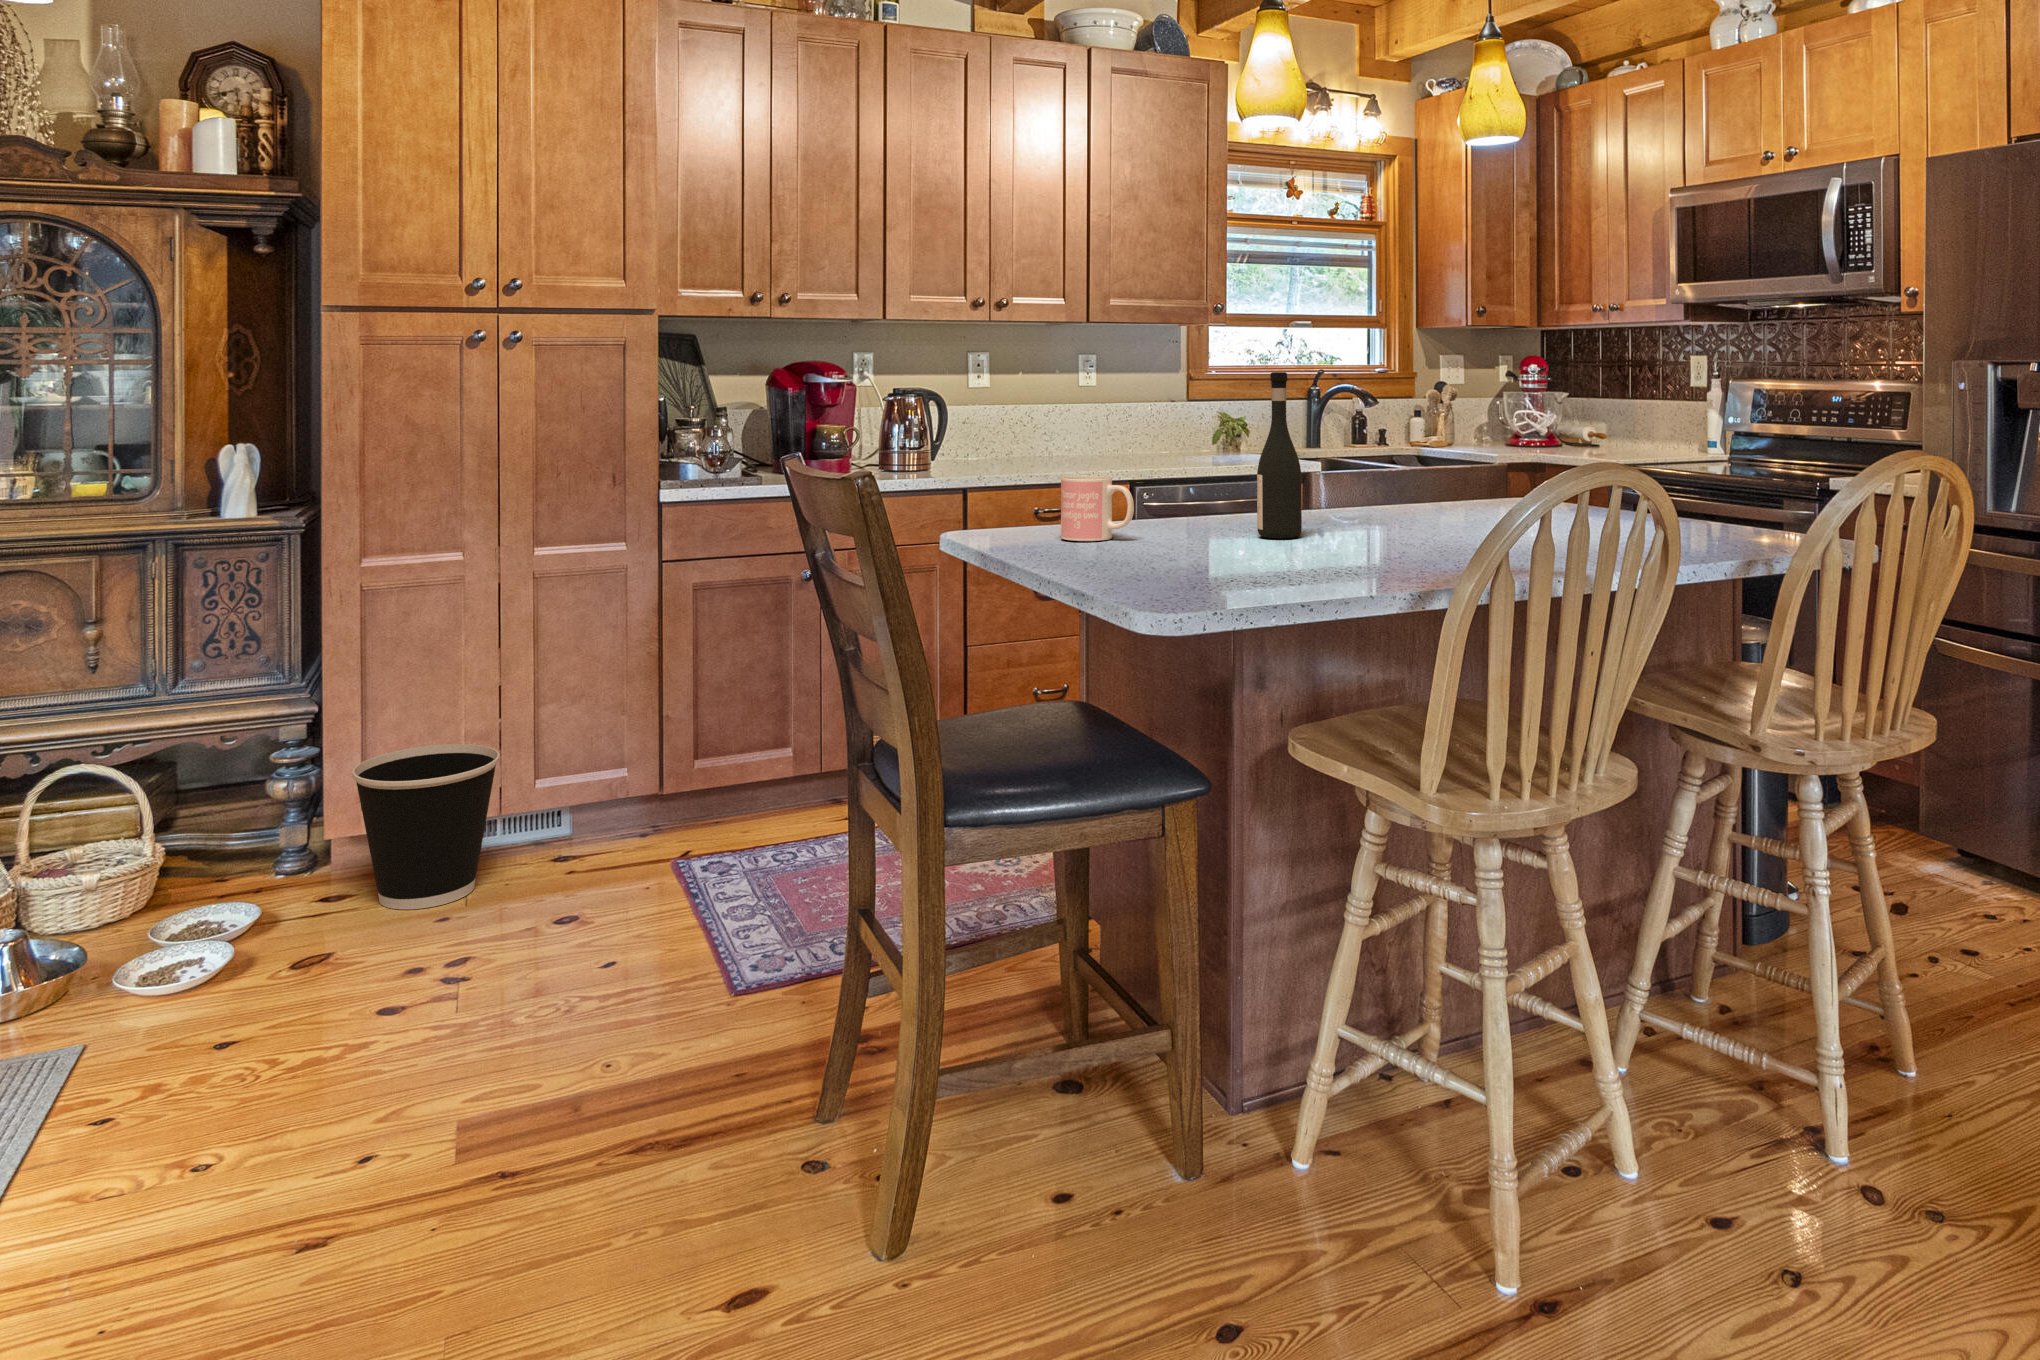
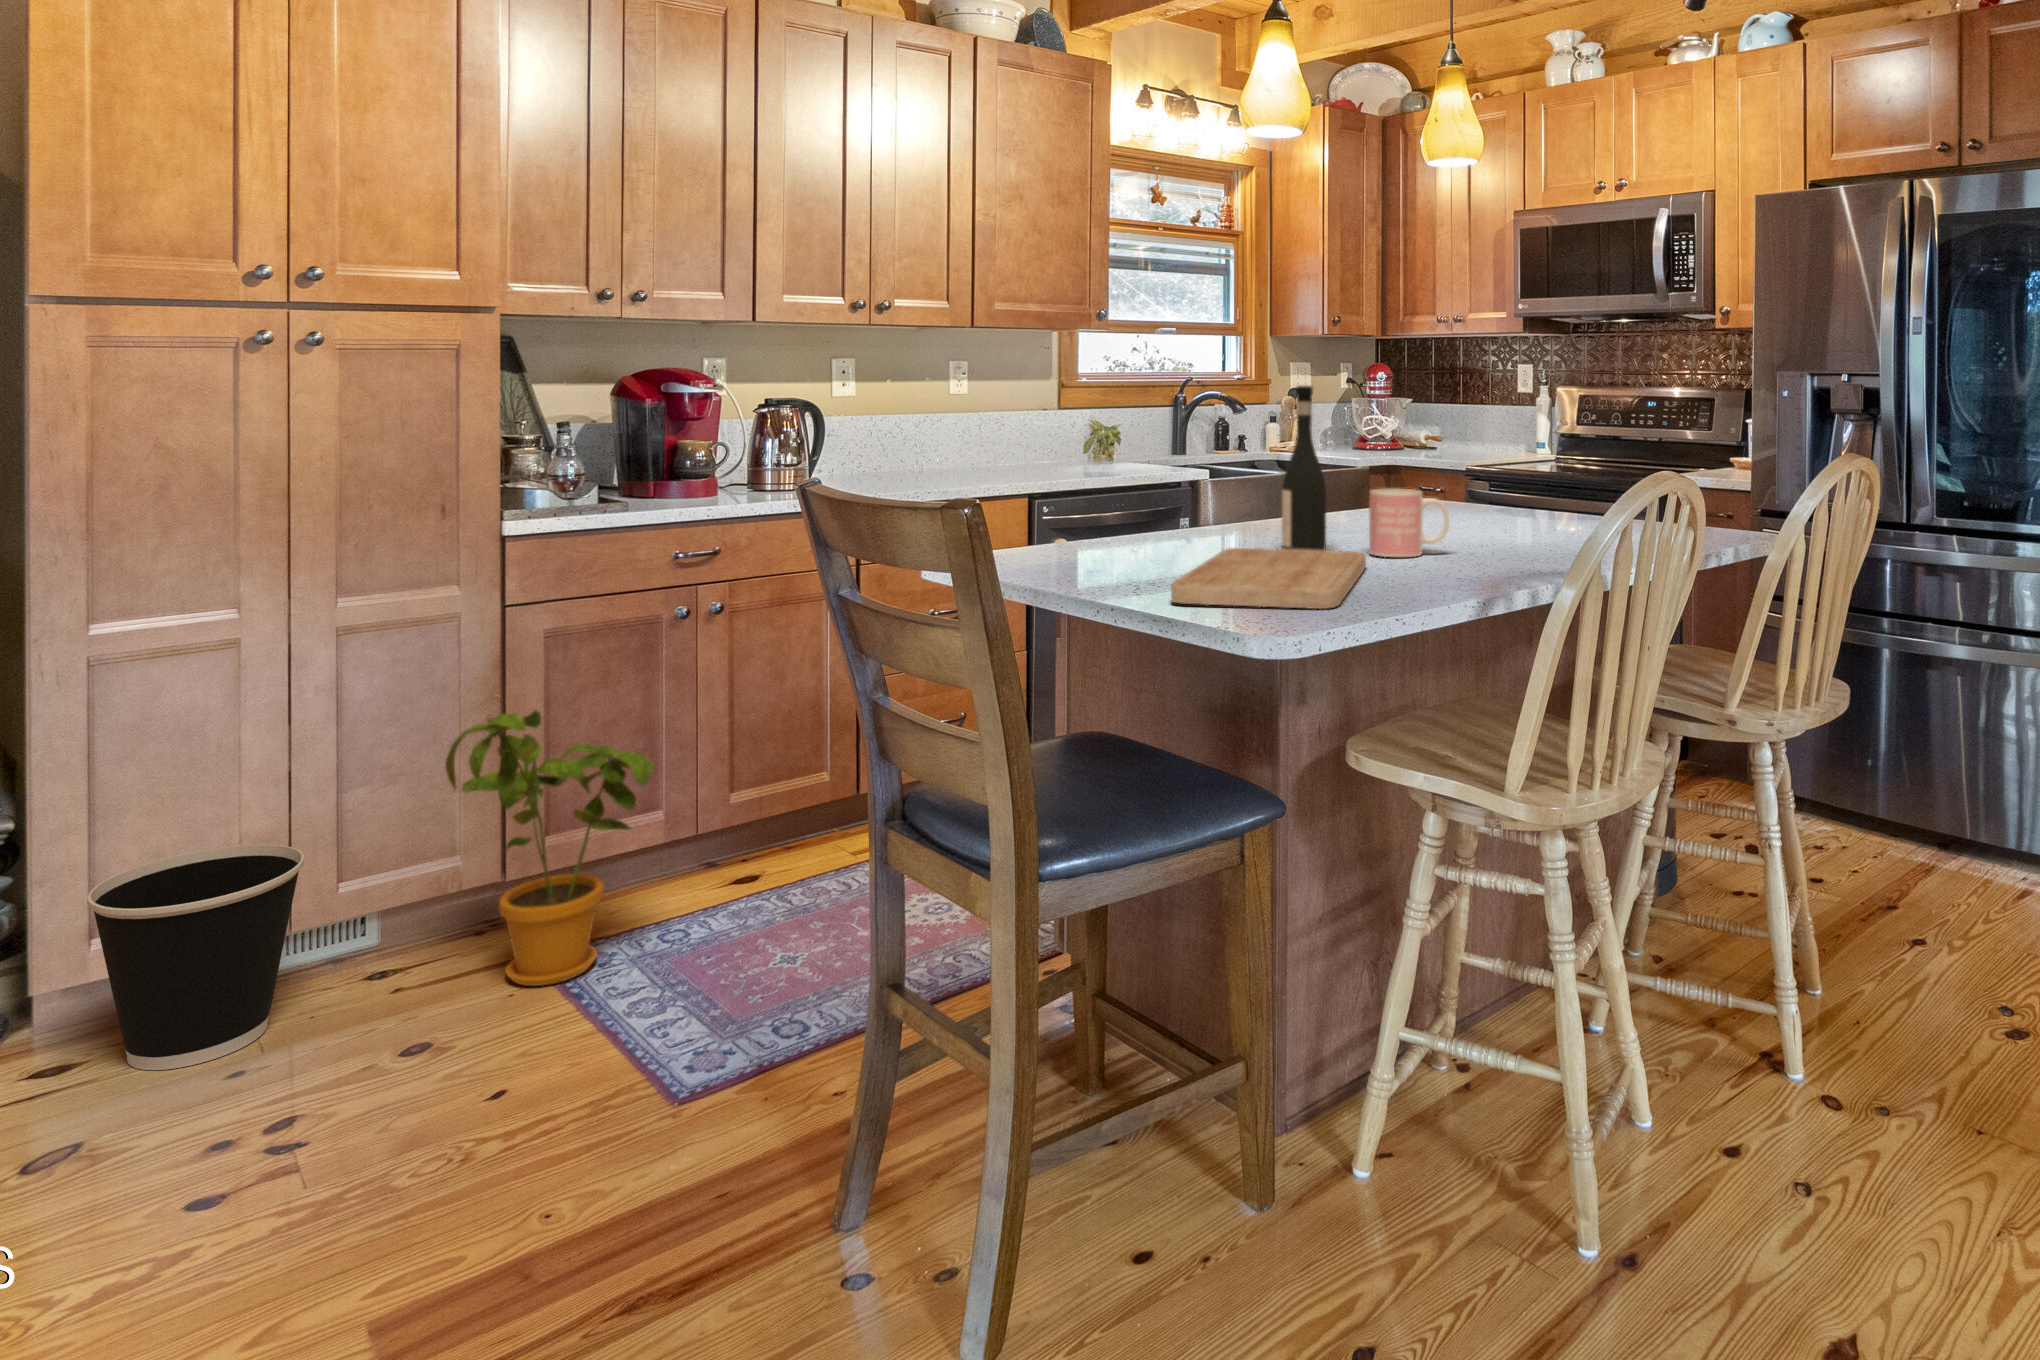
mug: present [1061,476,1134,541] -> present [1369,489,1449,557]
cutting board: none [1086,528,1316,580] -> present [1171,548,1366,609]
house plant: none [599,651,759,885] -> present [445,710,653,986]

